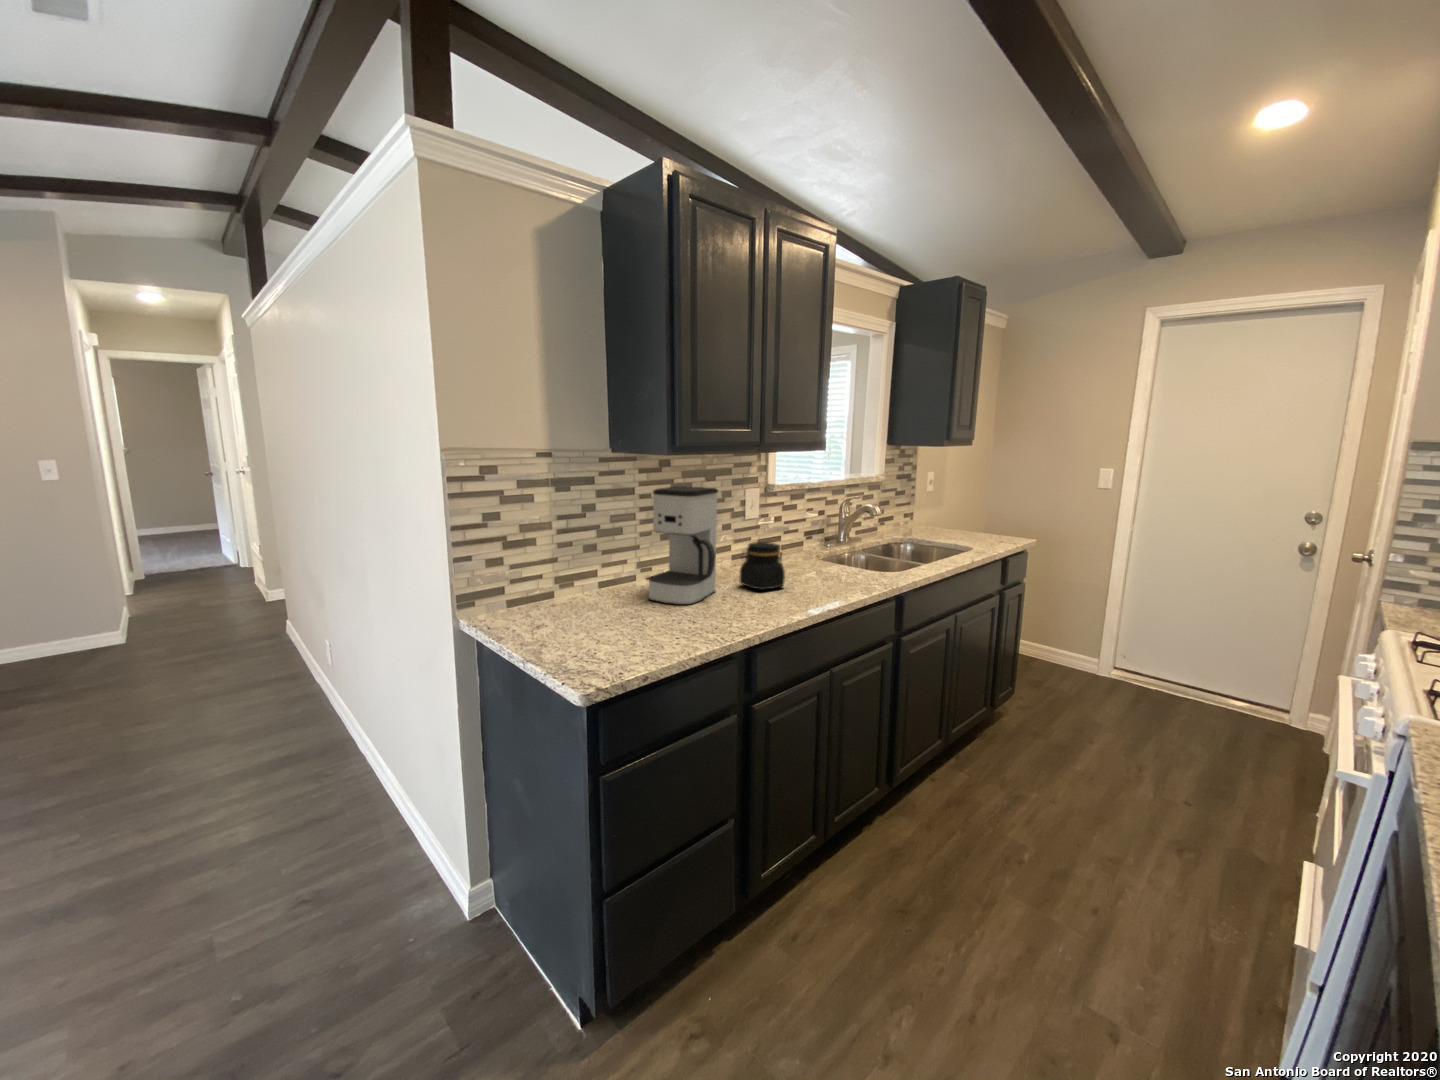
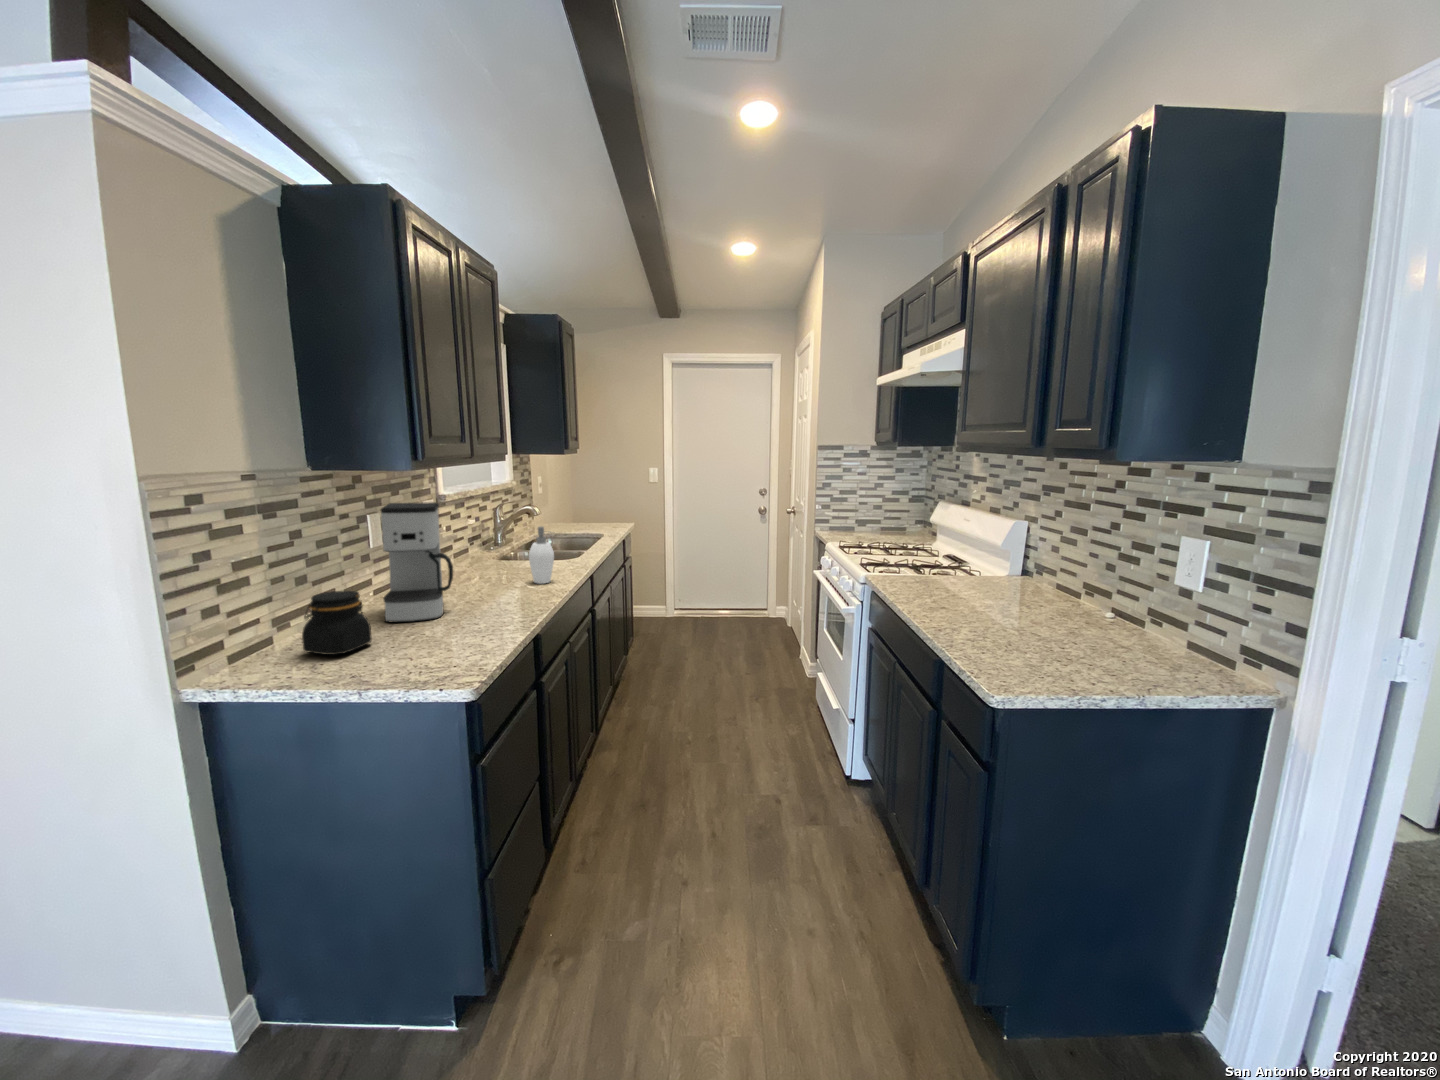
soap dispenser: none [820,525,848,590] -> present [529,526,554,584]
jar: present [740,542,785,590] -> present [302,591,371,655]

